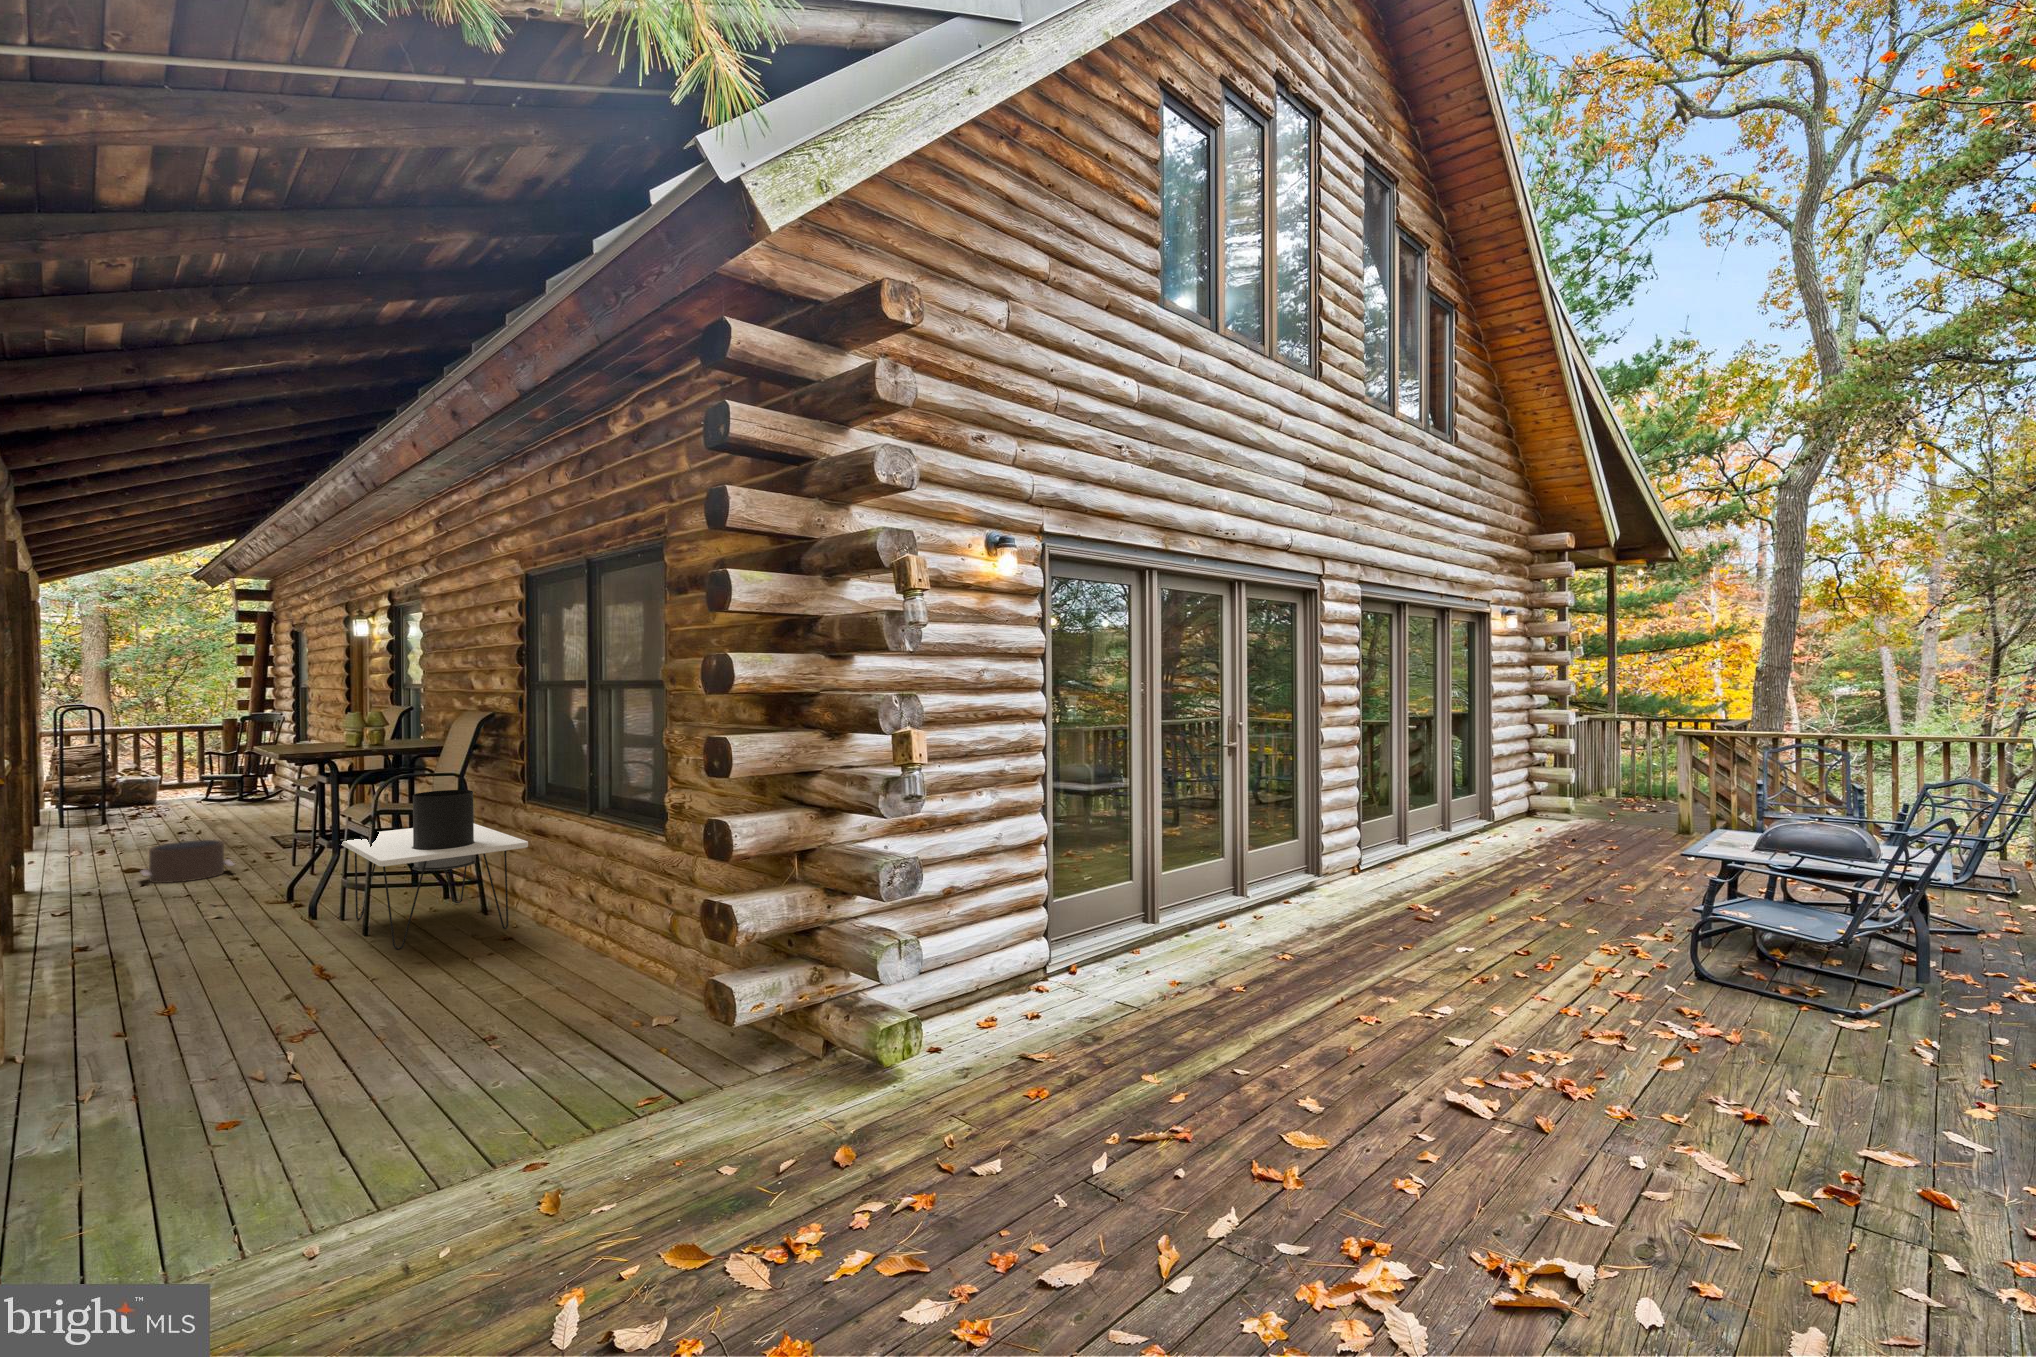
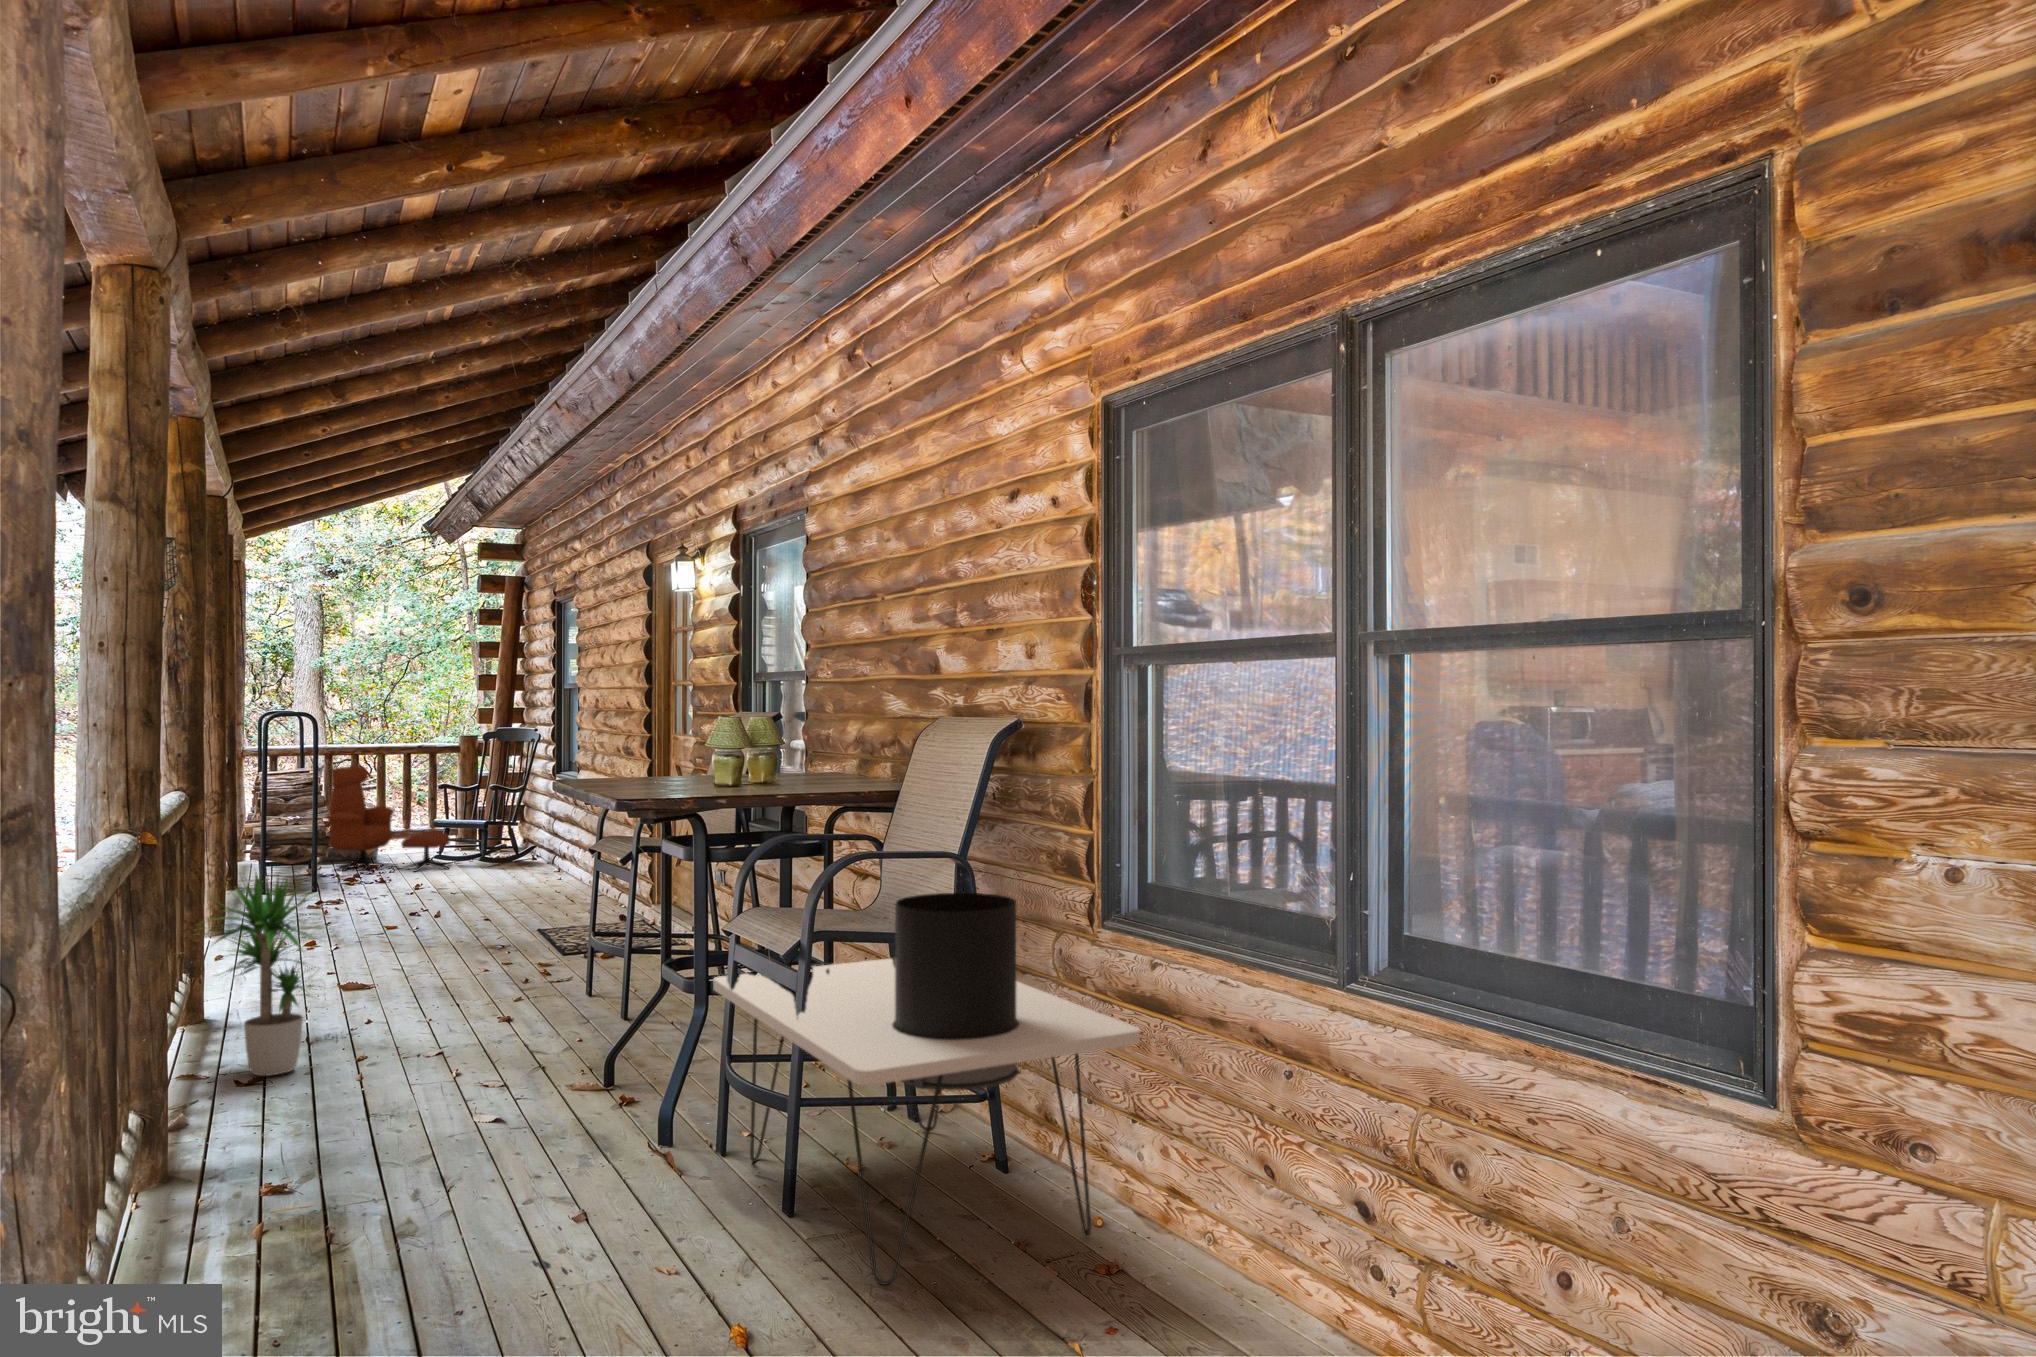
lounge chair: none [112,741,215,812] -> present [327,766,451,871]
potted plant: none [22,799,120,909] -> present [200,872,321,1076]
pouf: present [141,840,234,883] -> none [365,945,504,1022]

